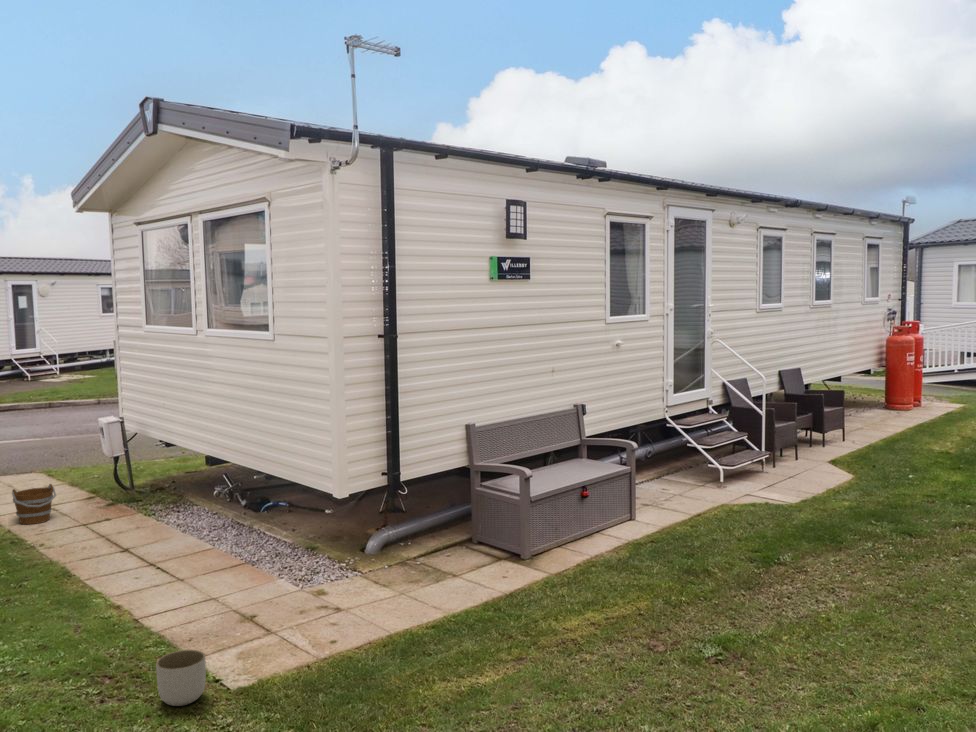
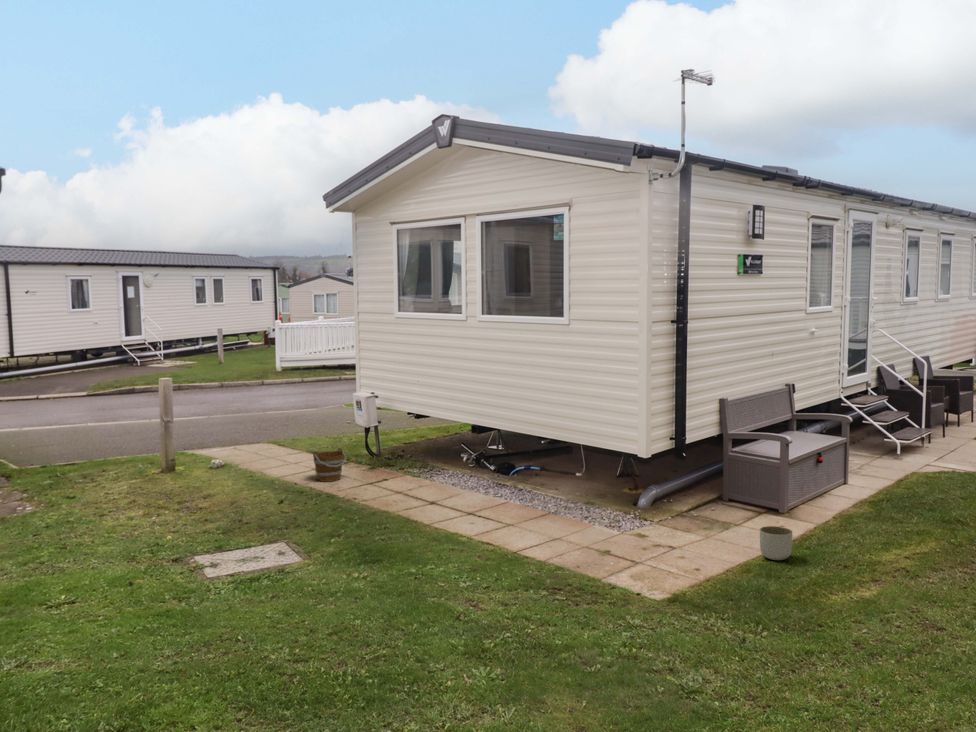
planter: present [156,650,206,706] -> present [760,526,792,560]

